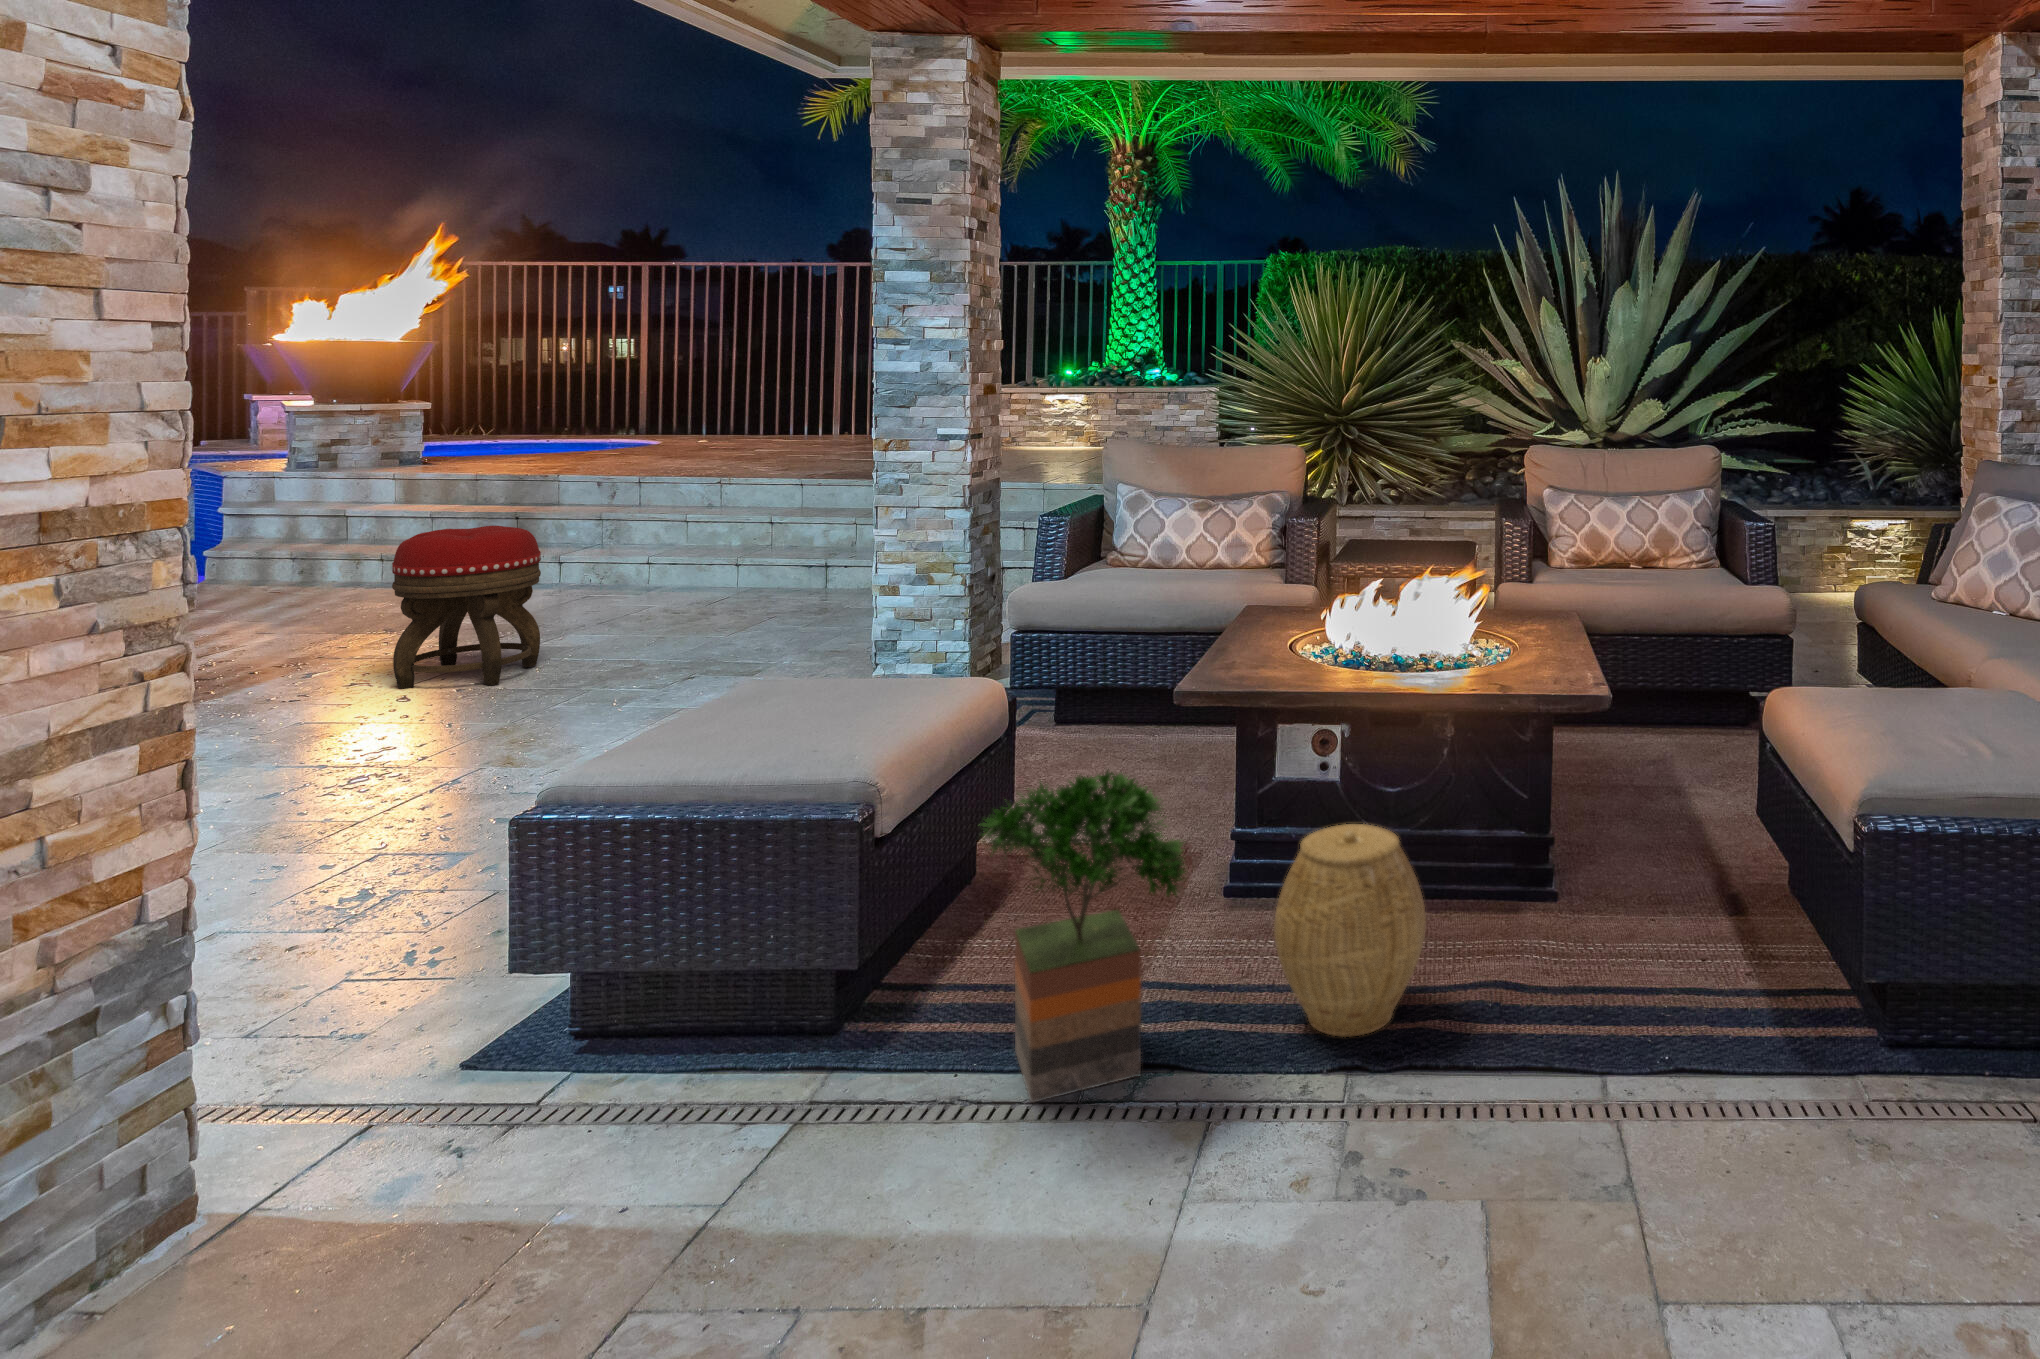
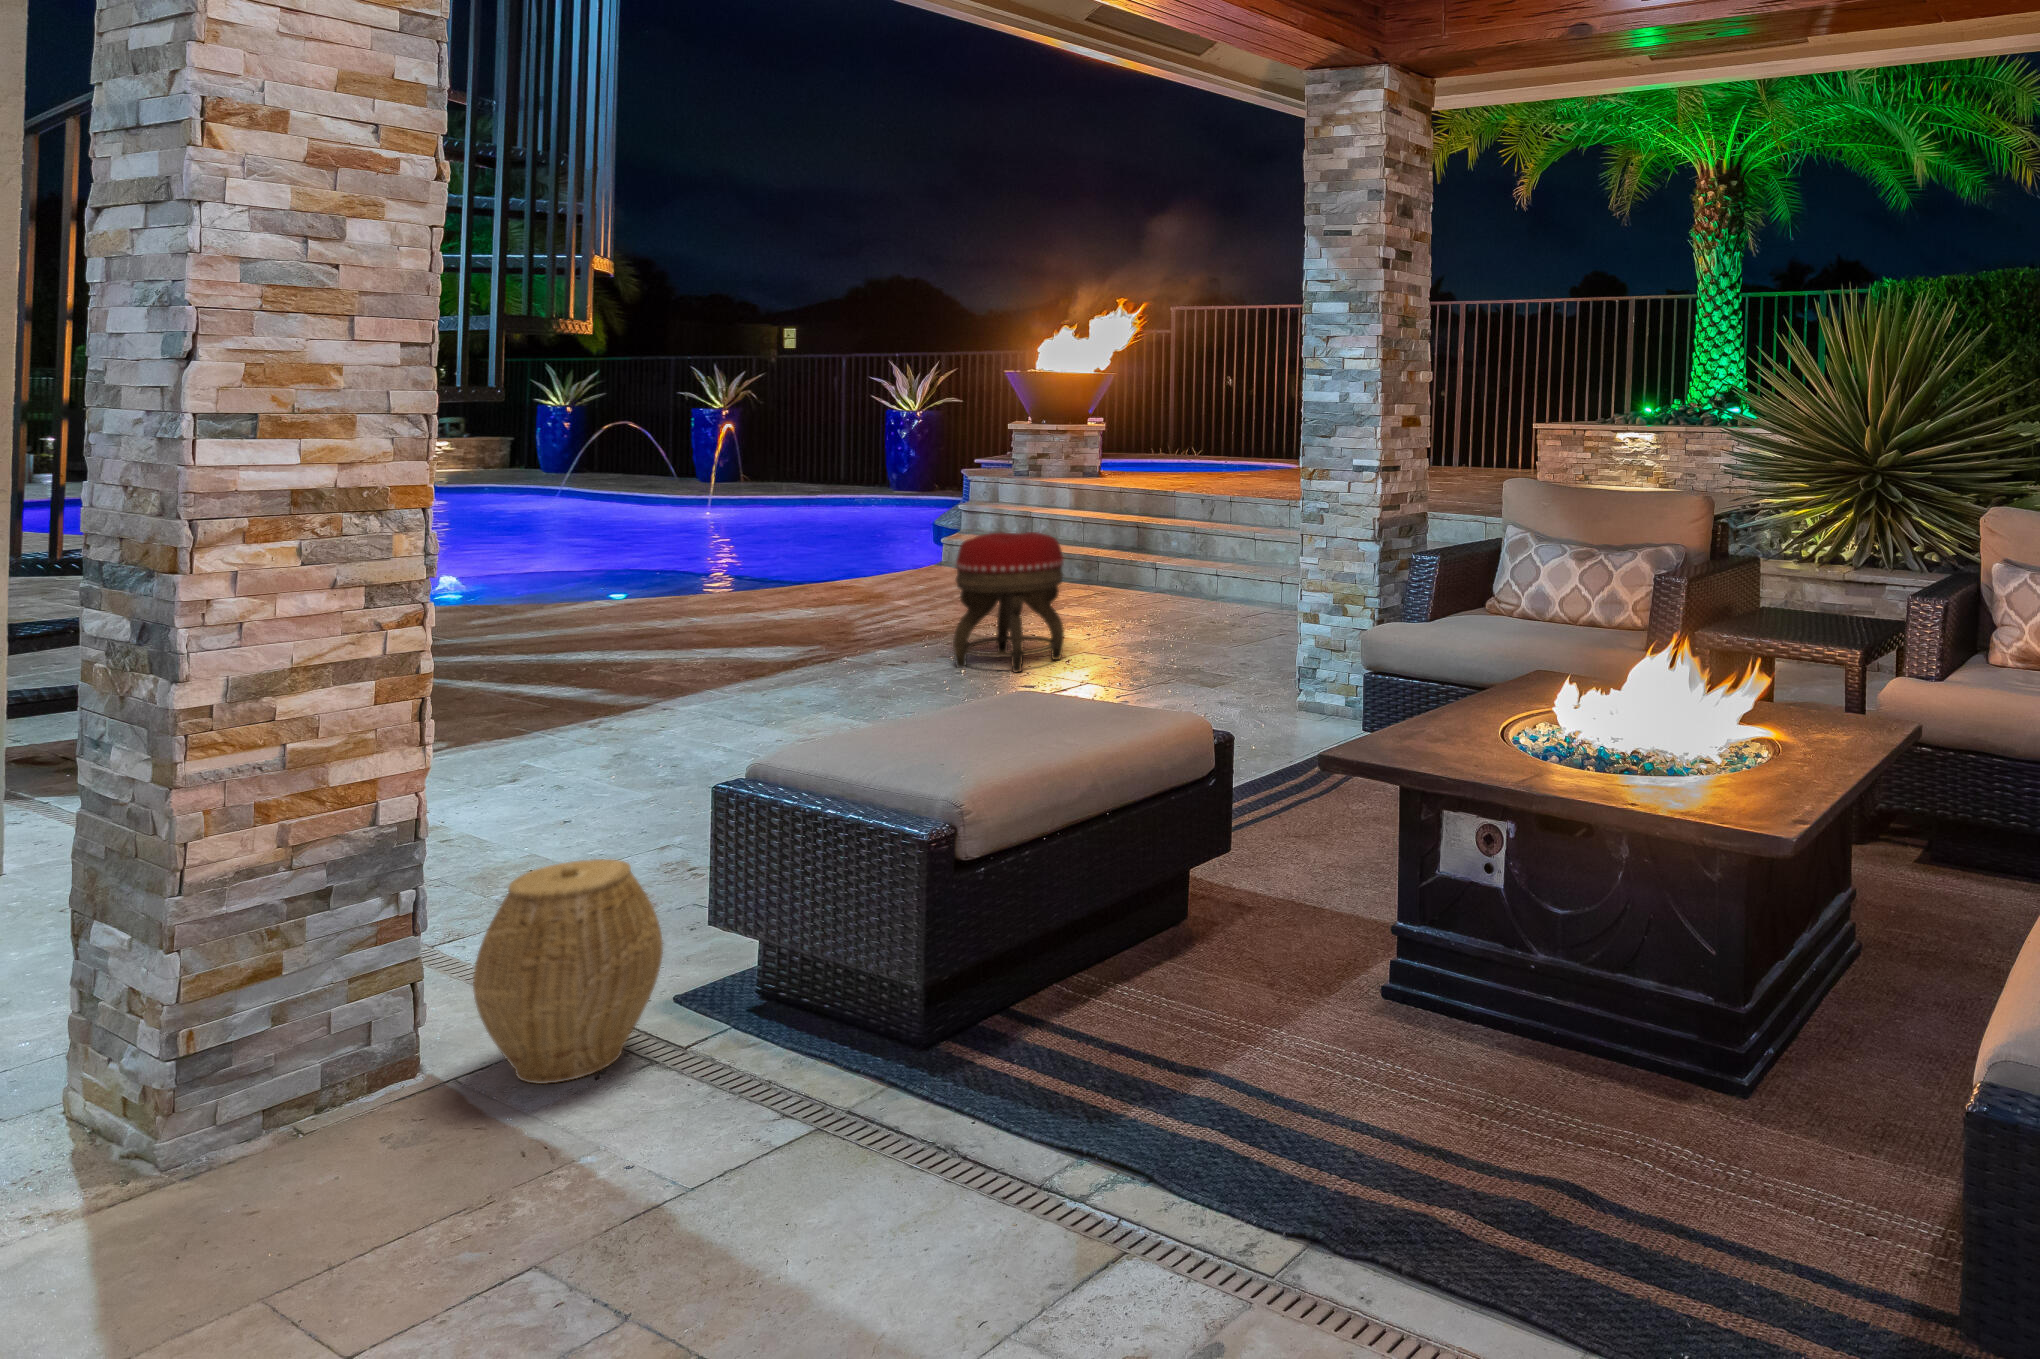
potted tree: present [982,771,1184,1103] -> none [980,825,1185,1172]
woven basket: present [1274,824,1426,1037] -> present [473,859,663,1084]

